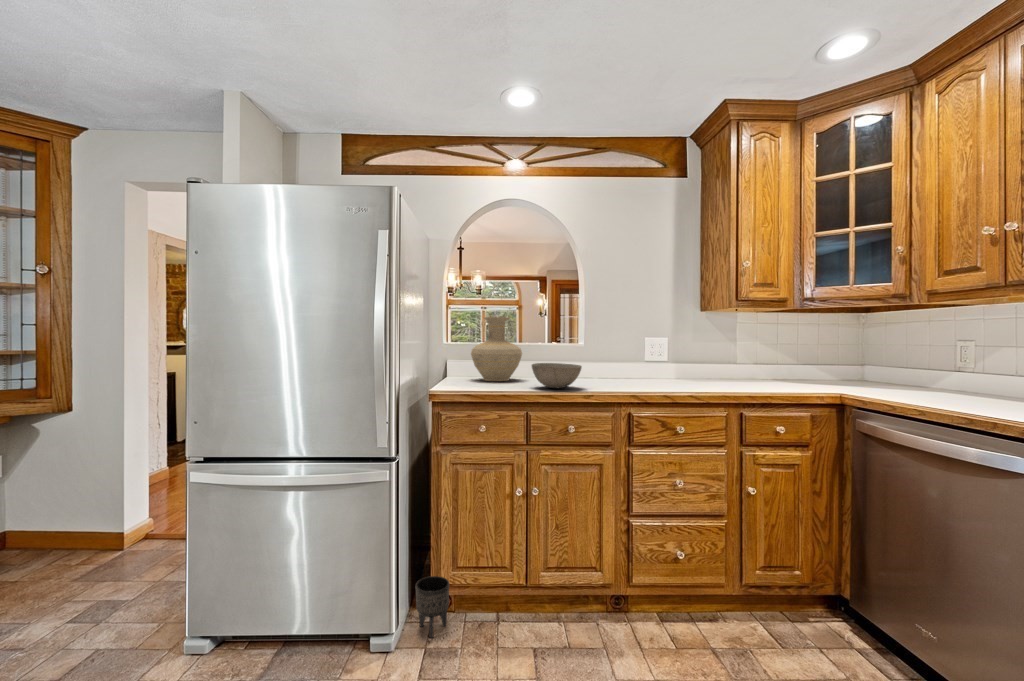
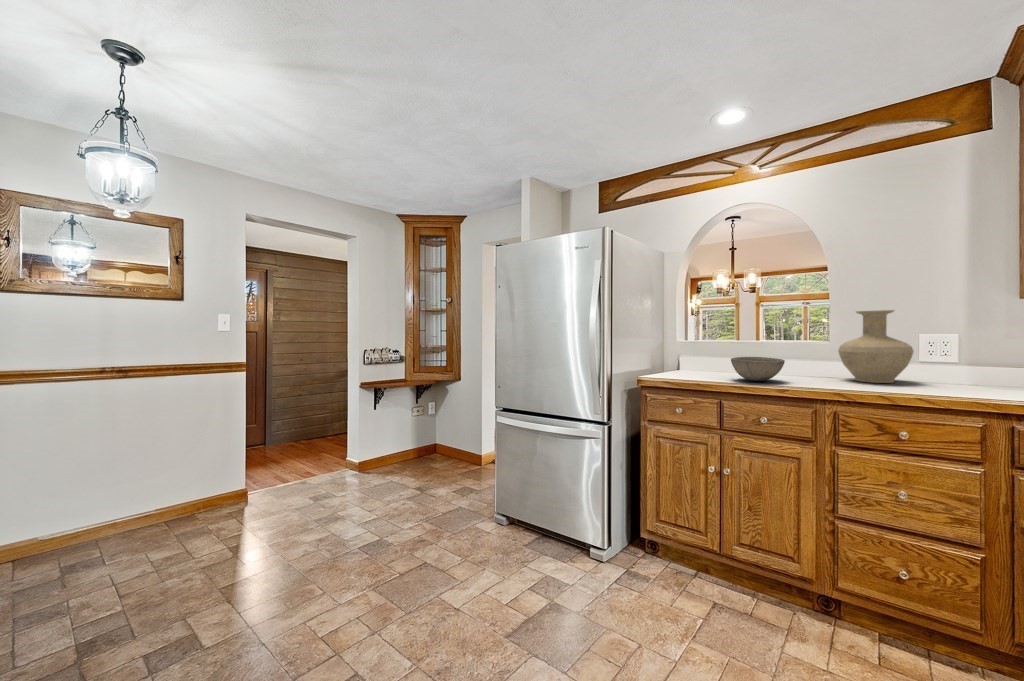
vase: present [471,317,522,381] -> present [838,310,914,383]
planter: present [416,576,449,638] -> none [624,521,652,568]

